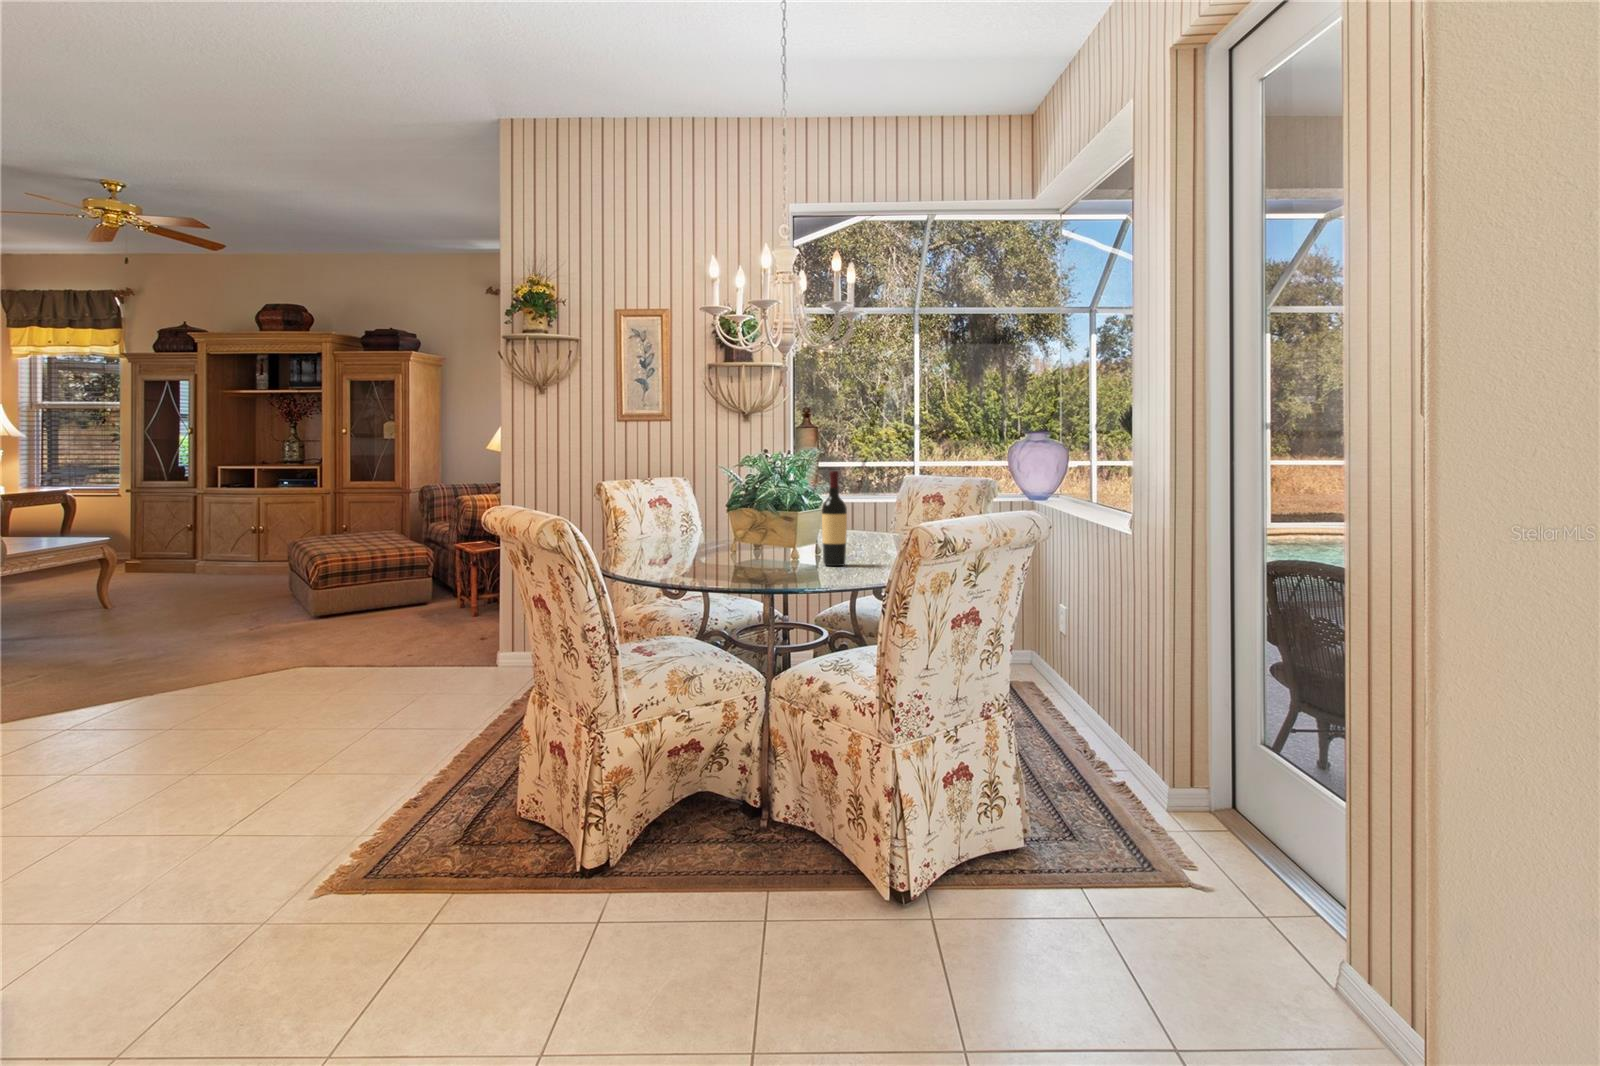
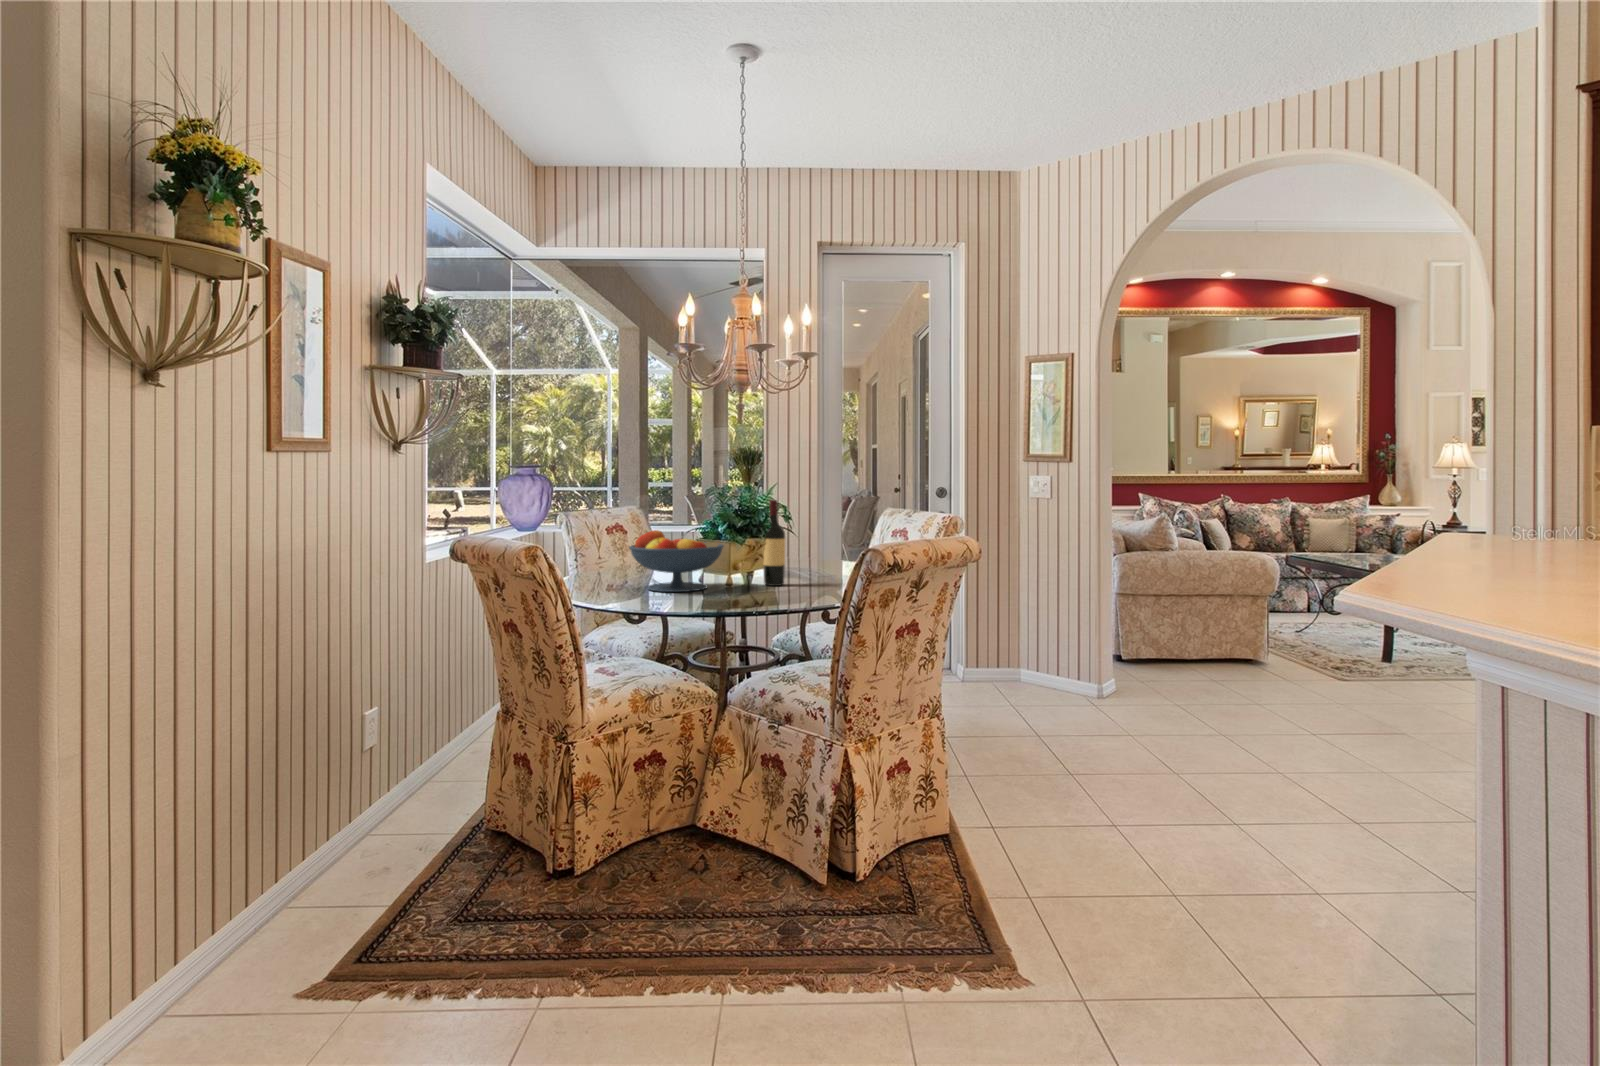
fruit bowl: none [675,503,778,571] -> present [629,530,724,592]

